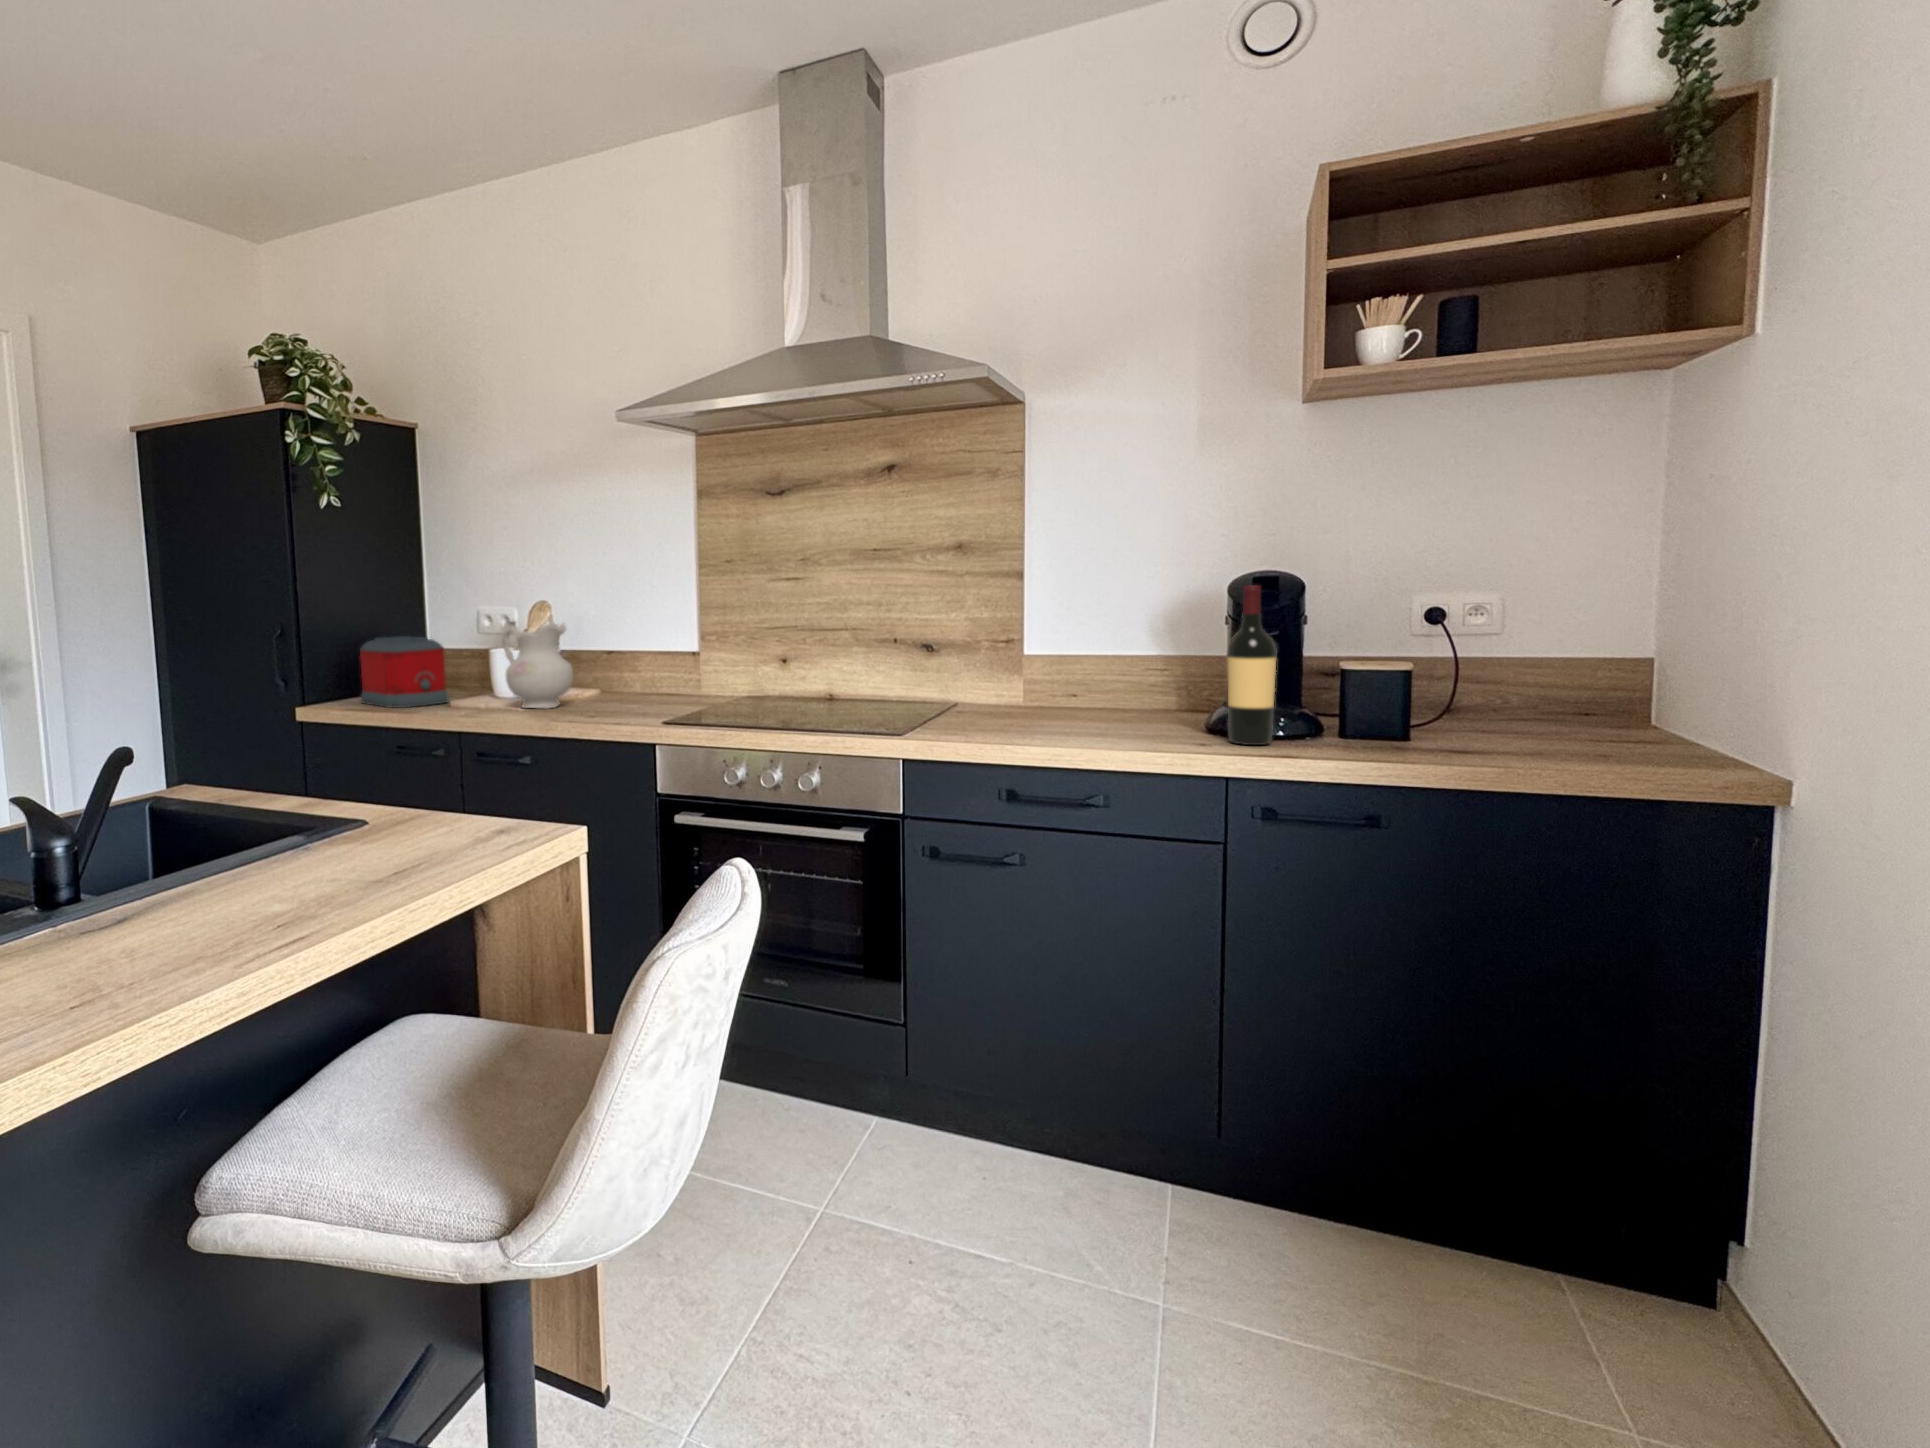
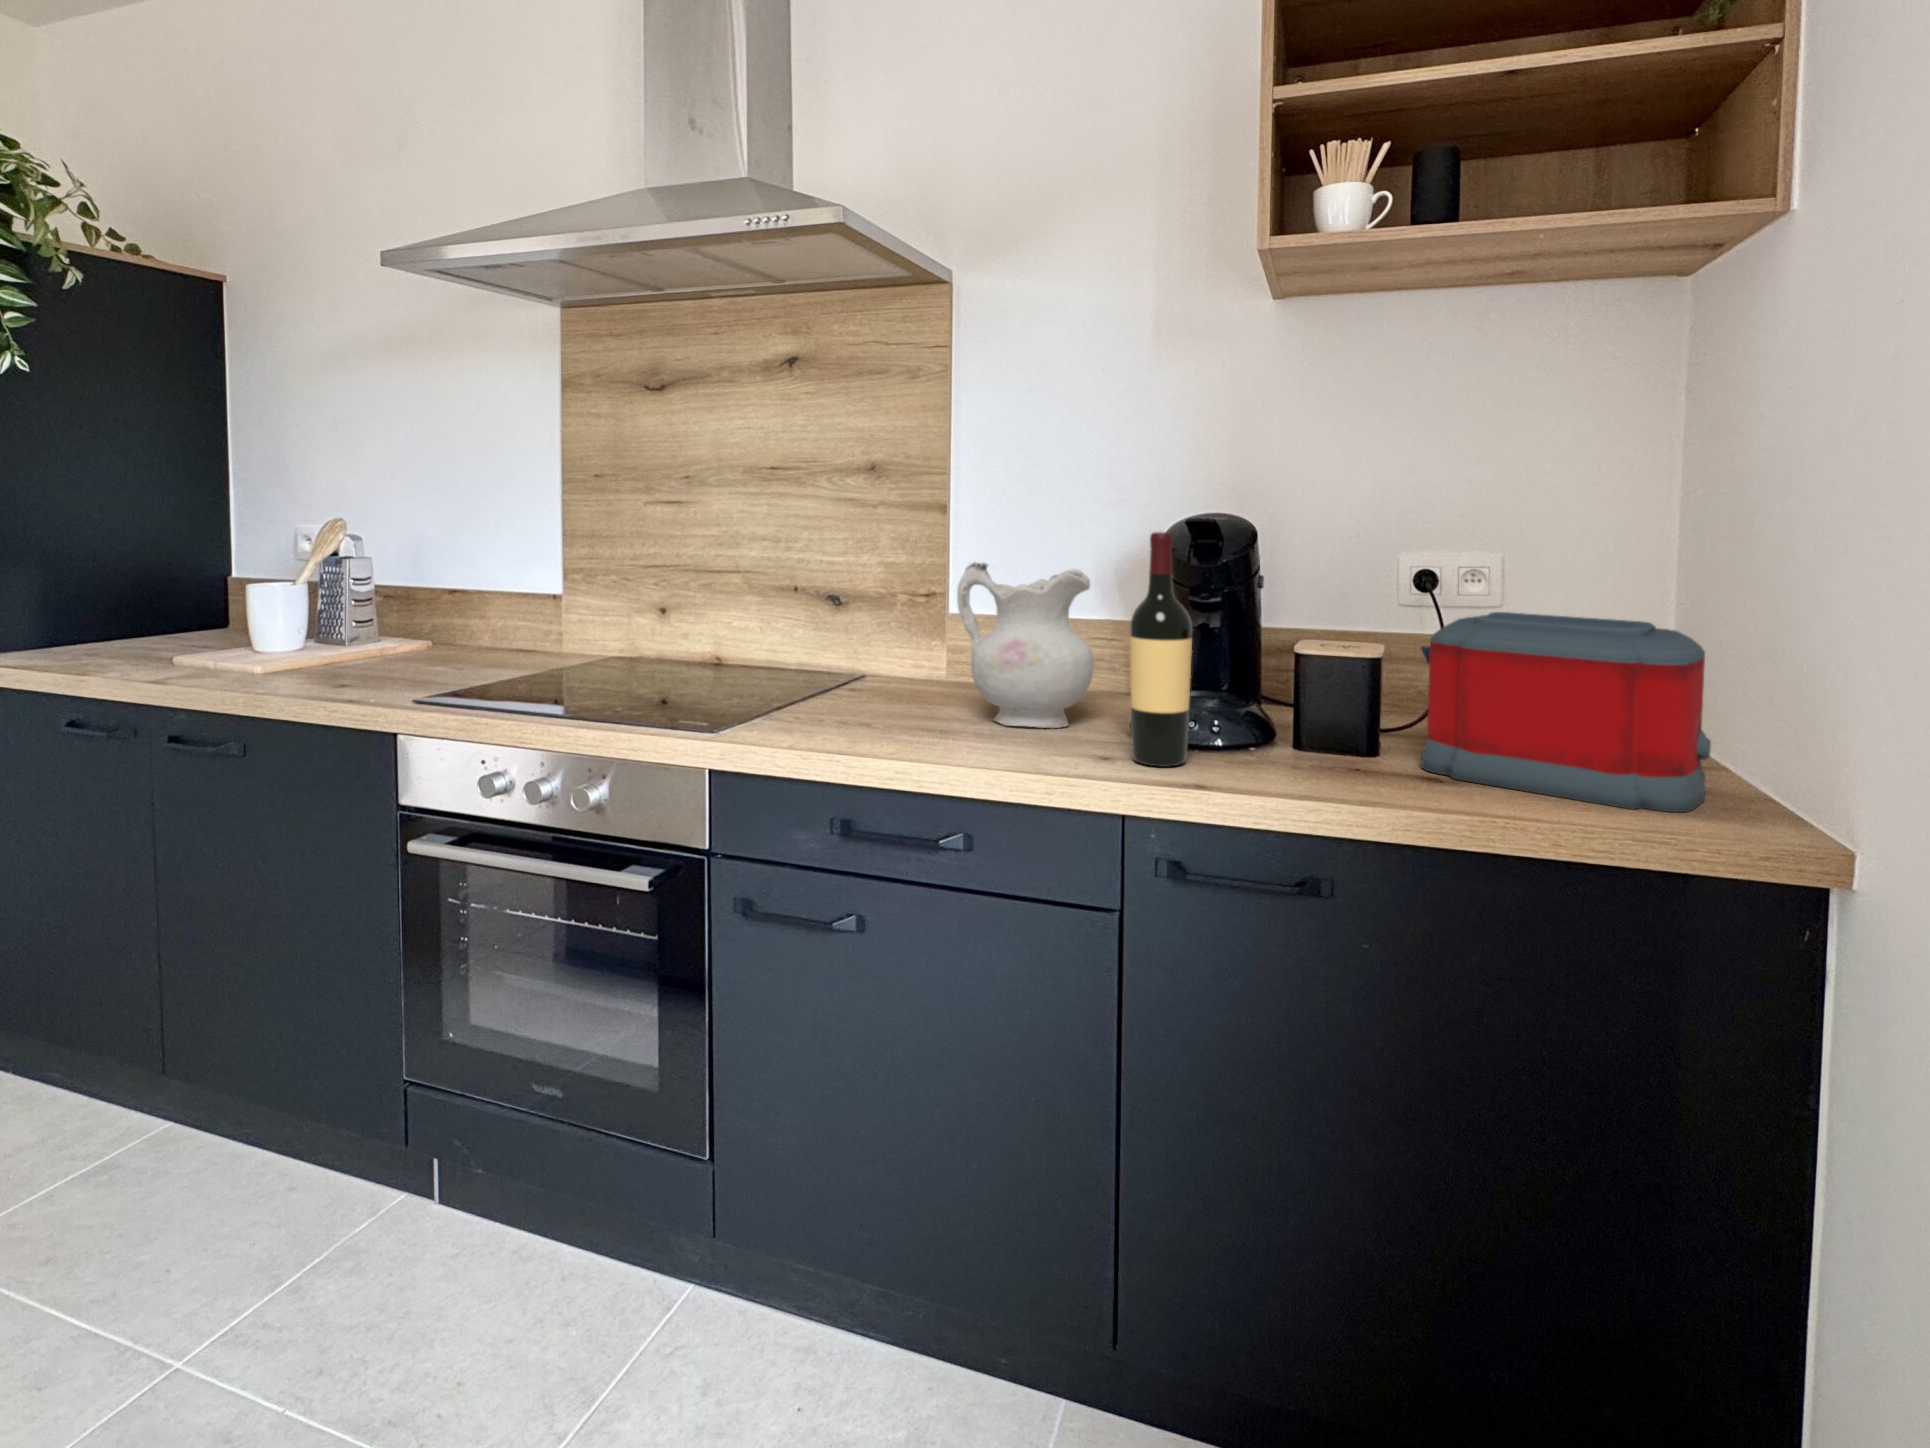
ceramic pitcher: present [502,621,573,709] -> present [957,562,1094,728]
toaster: present [360,636,449,708] -> present [1421,612,1711,812]

